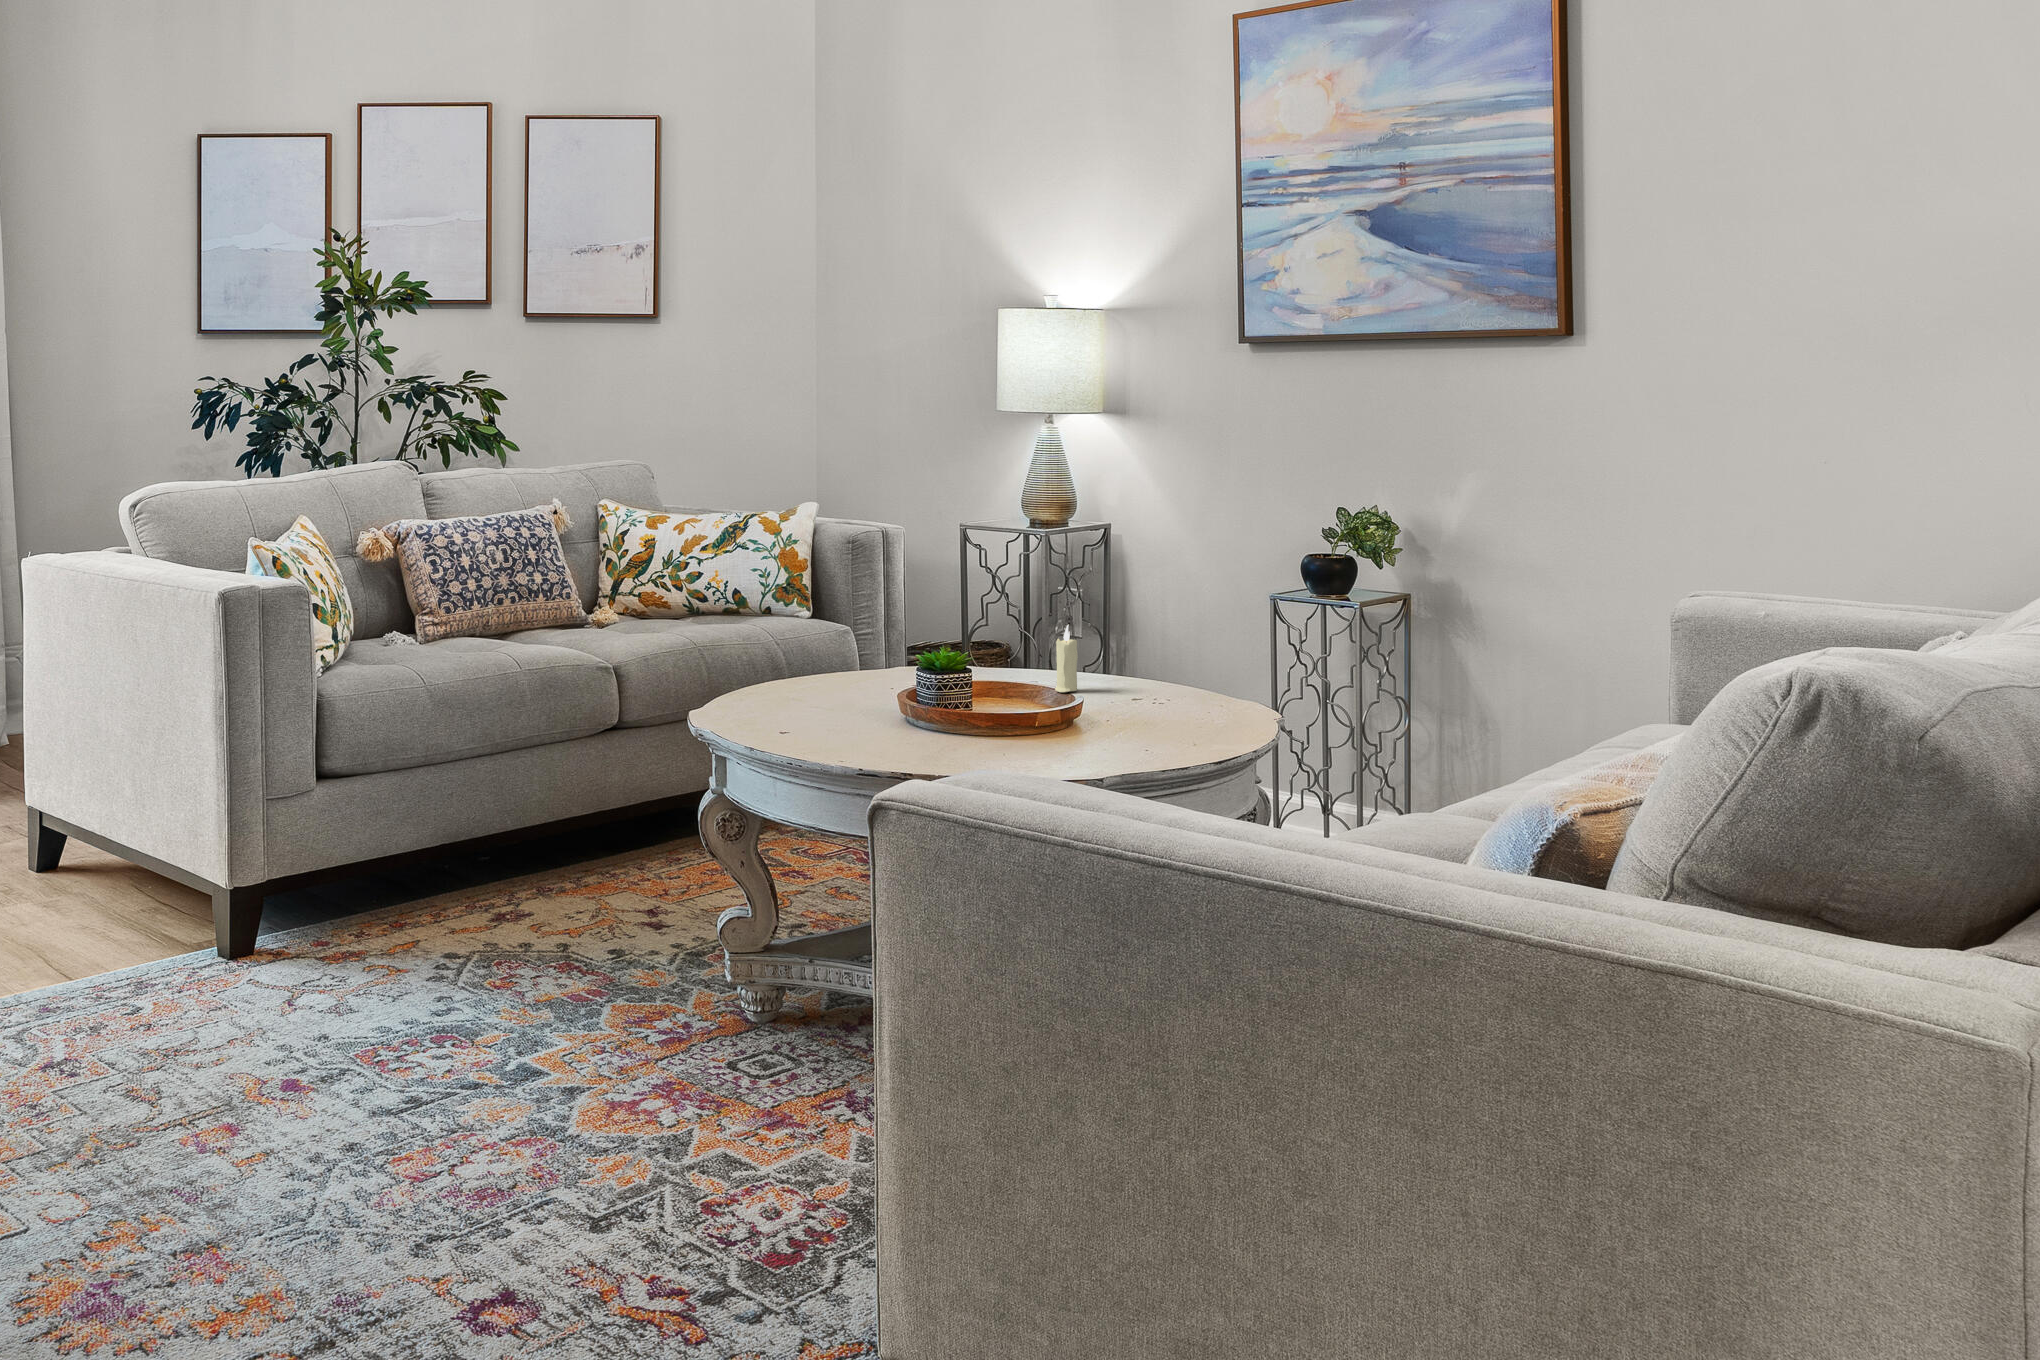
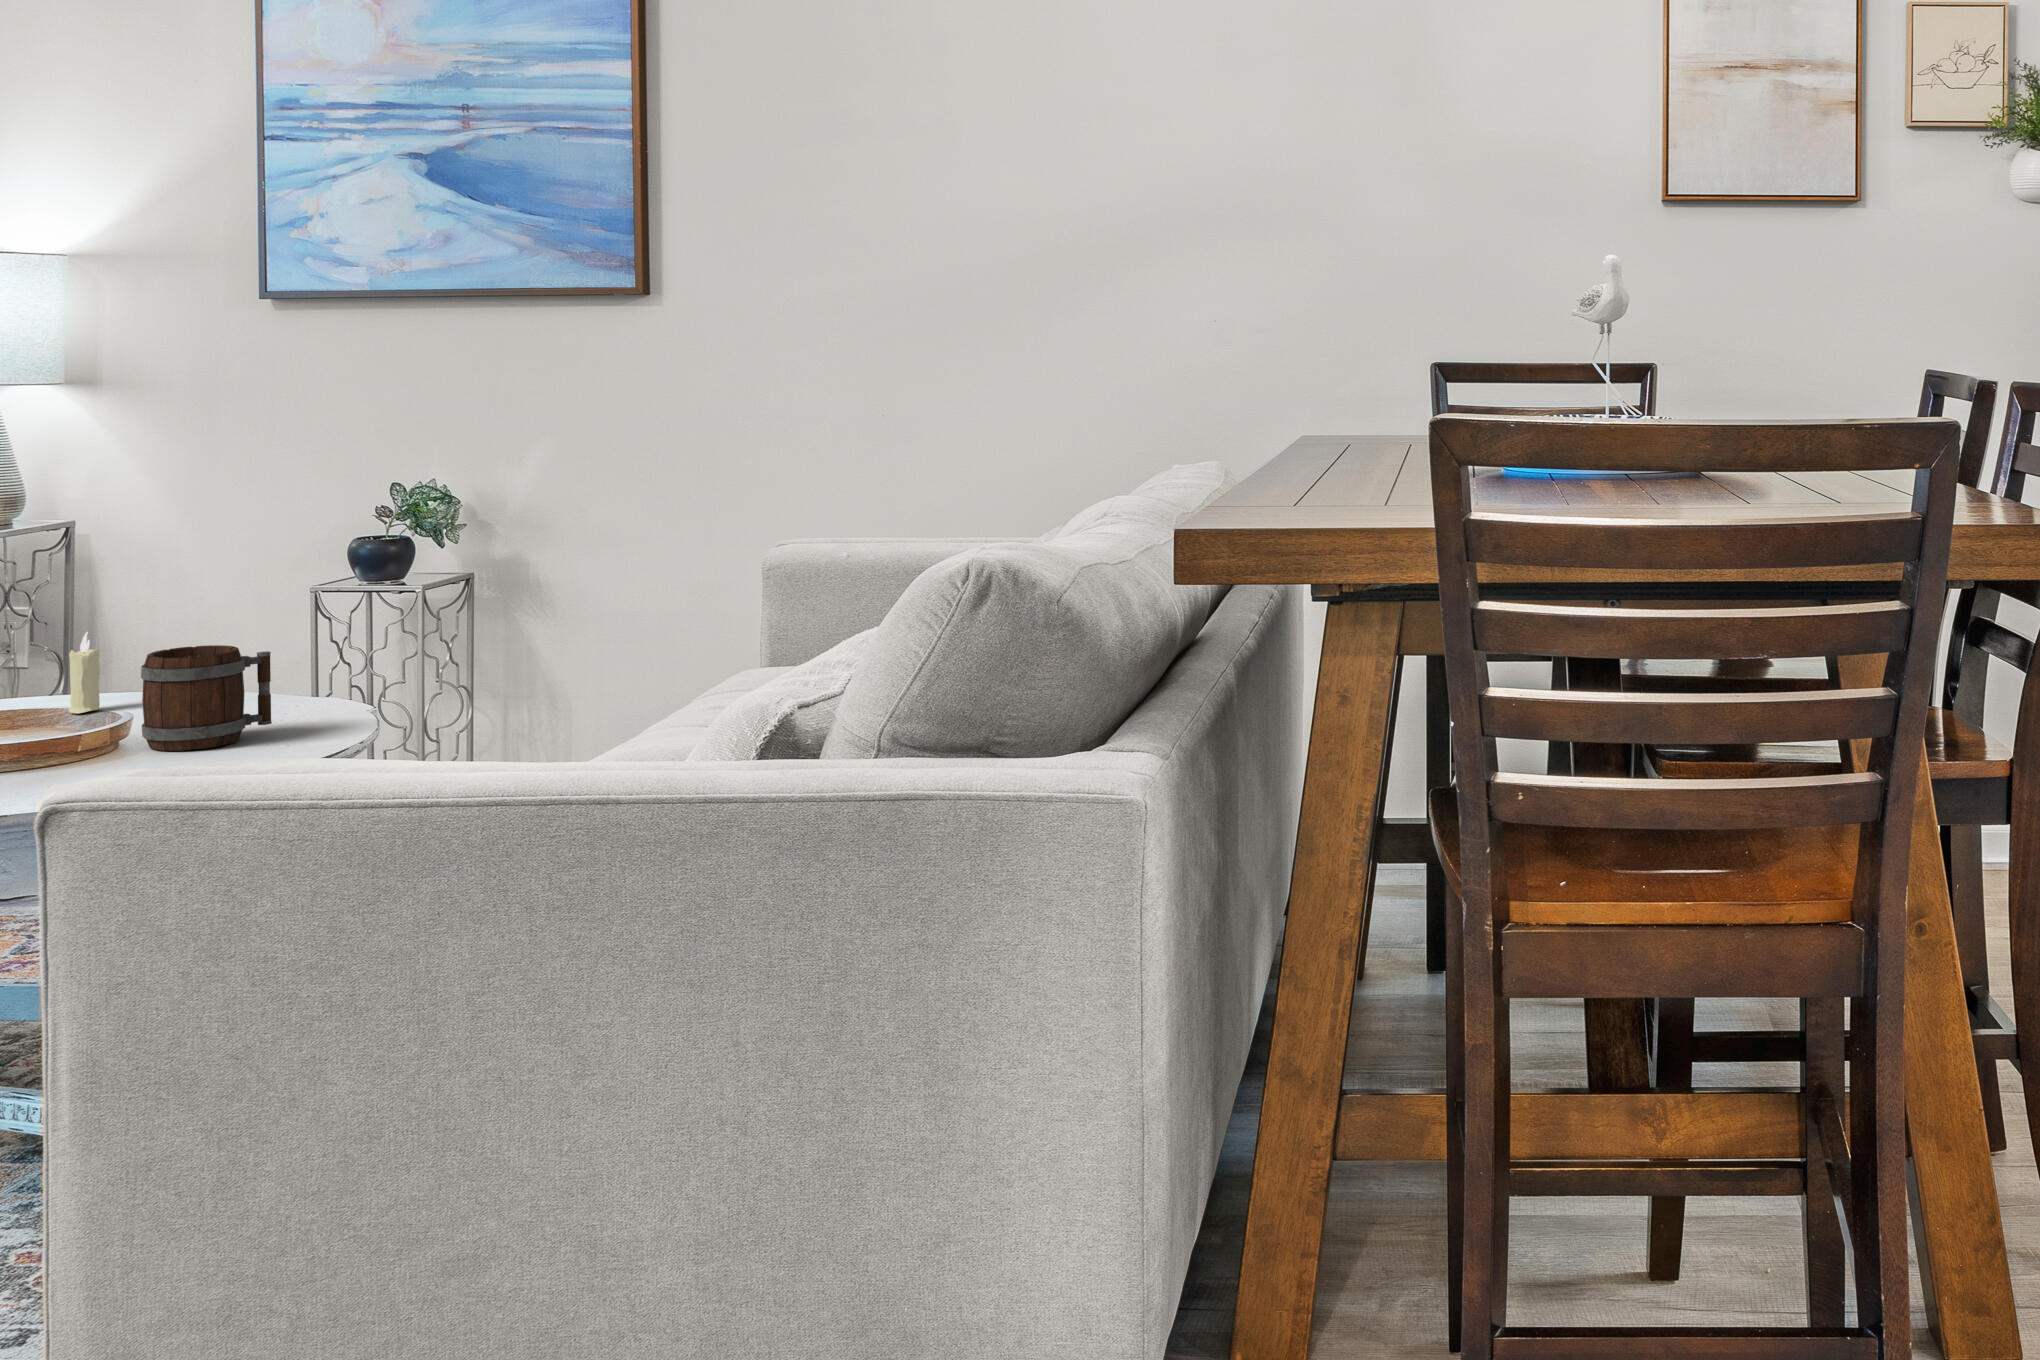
mug: none [1089,648,1189,740] -> present [141,645,272,751]

